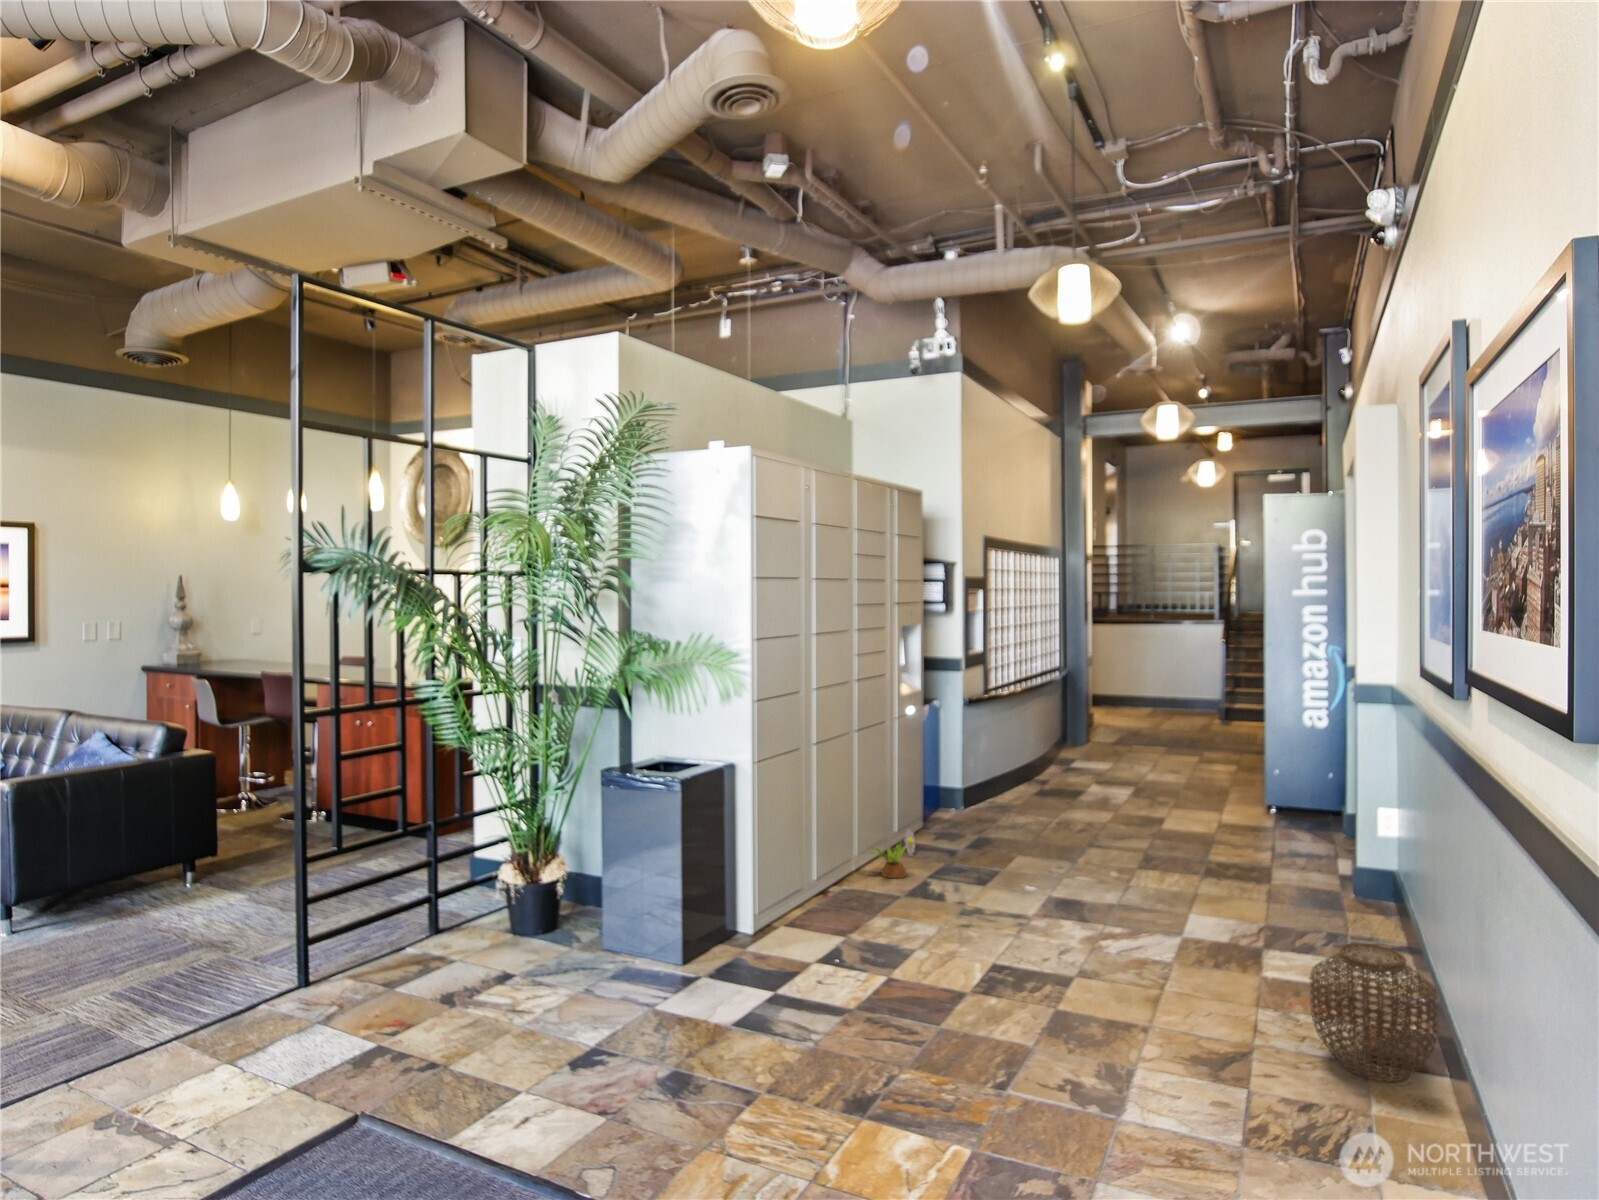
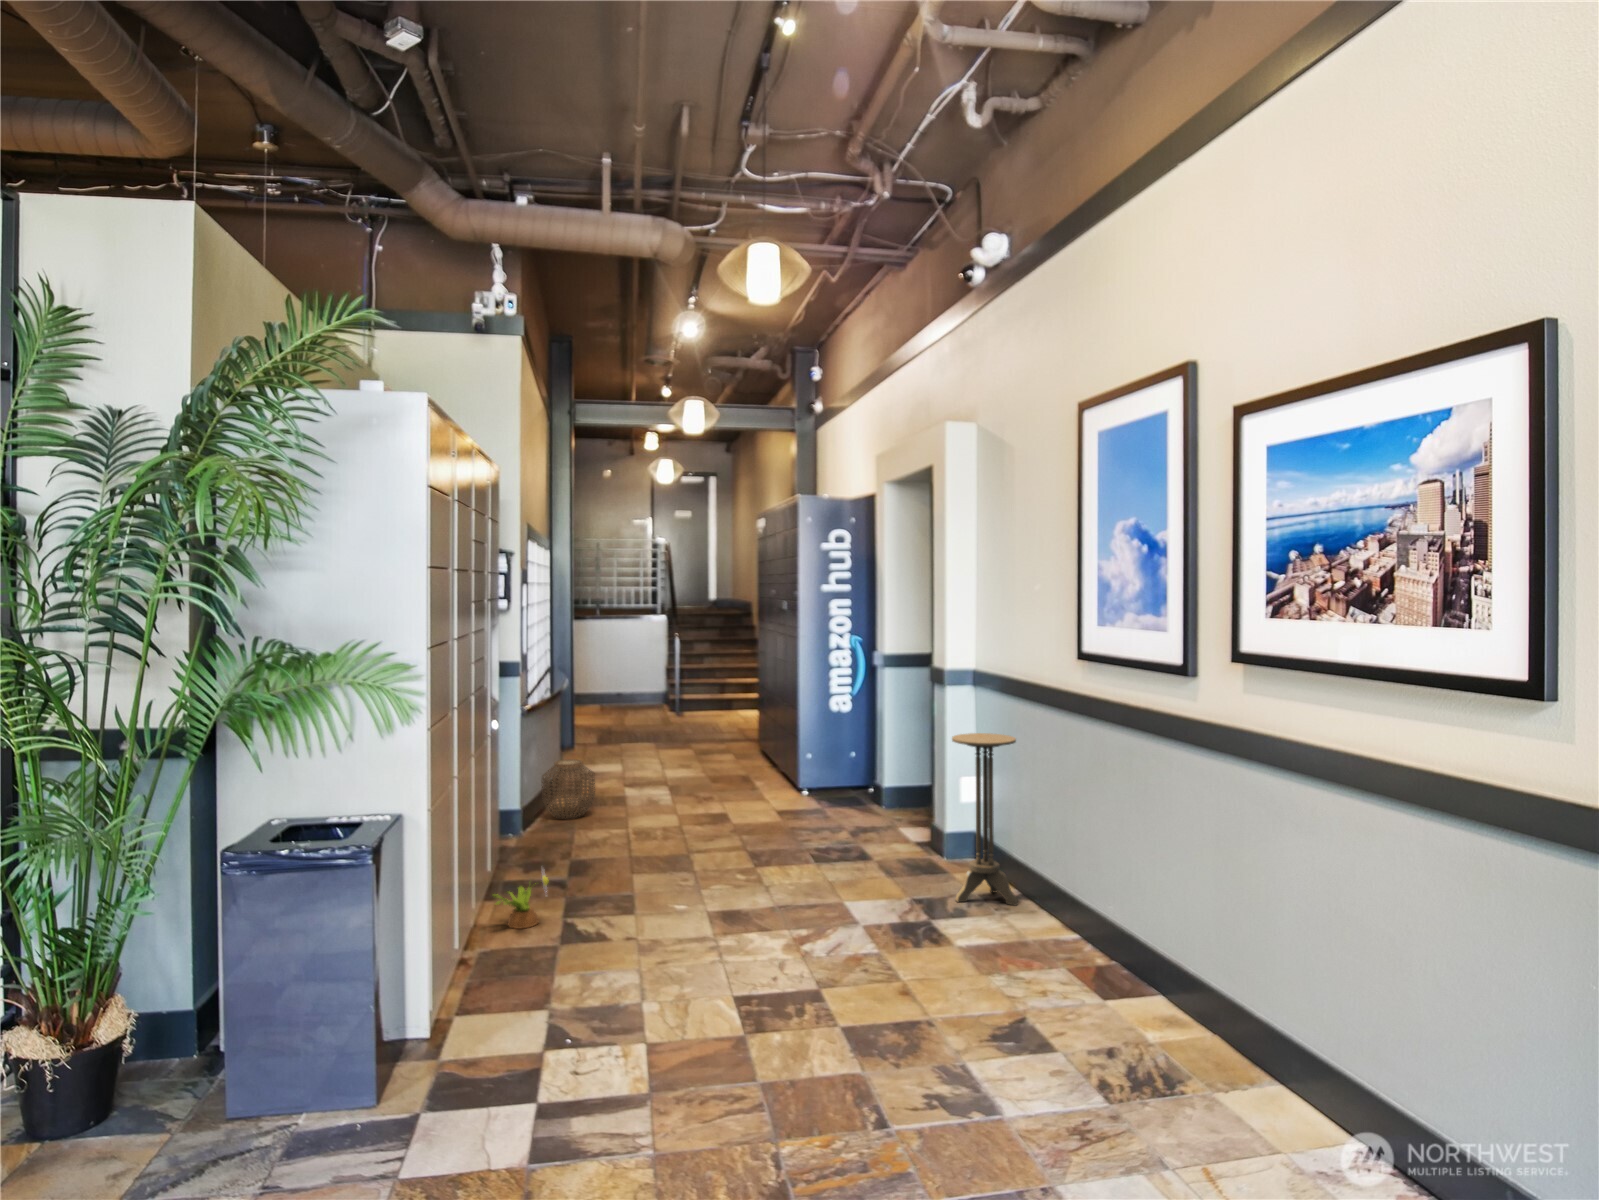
side table: none [1314,758,1396,960] -> present [952,733,1018,905]
woven basket: present [1310,943,1438,1082] -> present [541,759,595,819]

